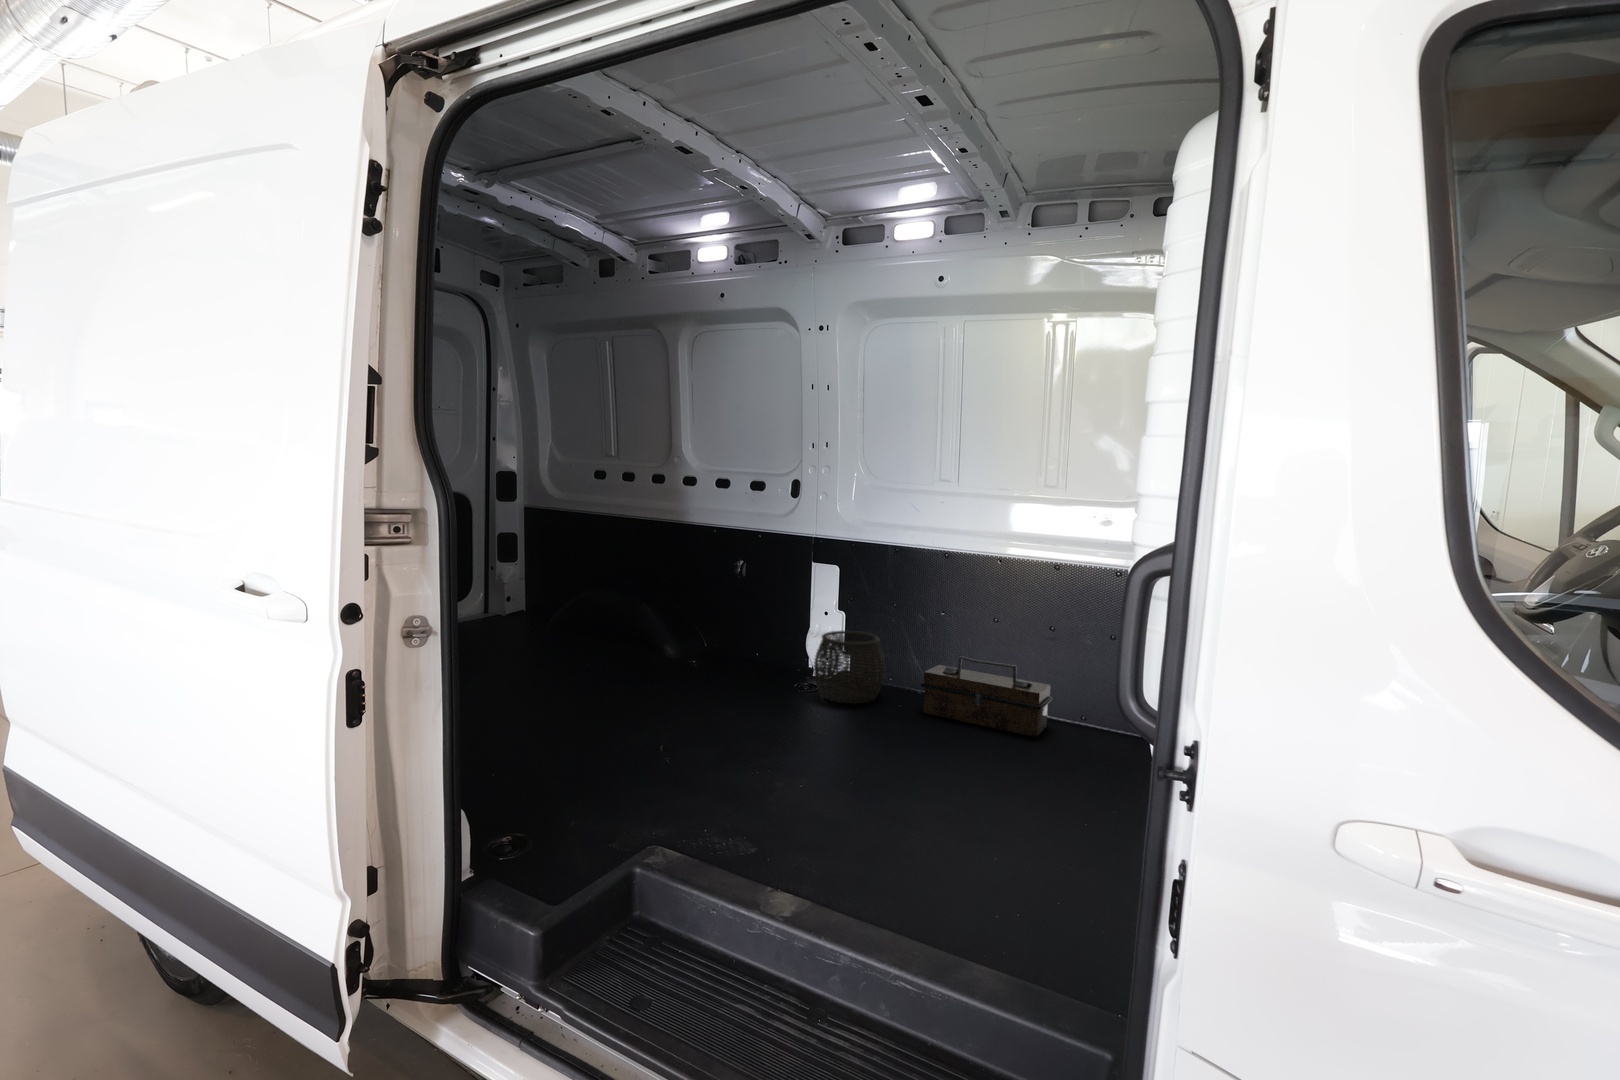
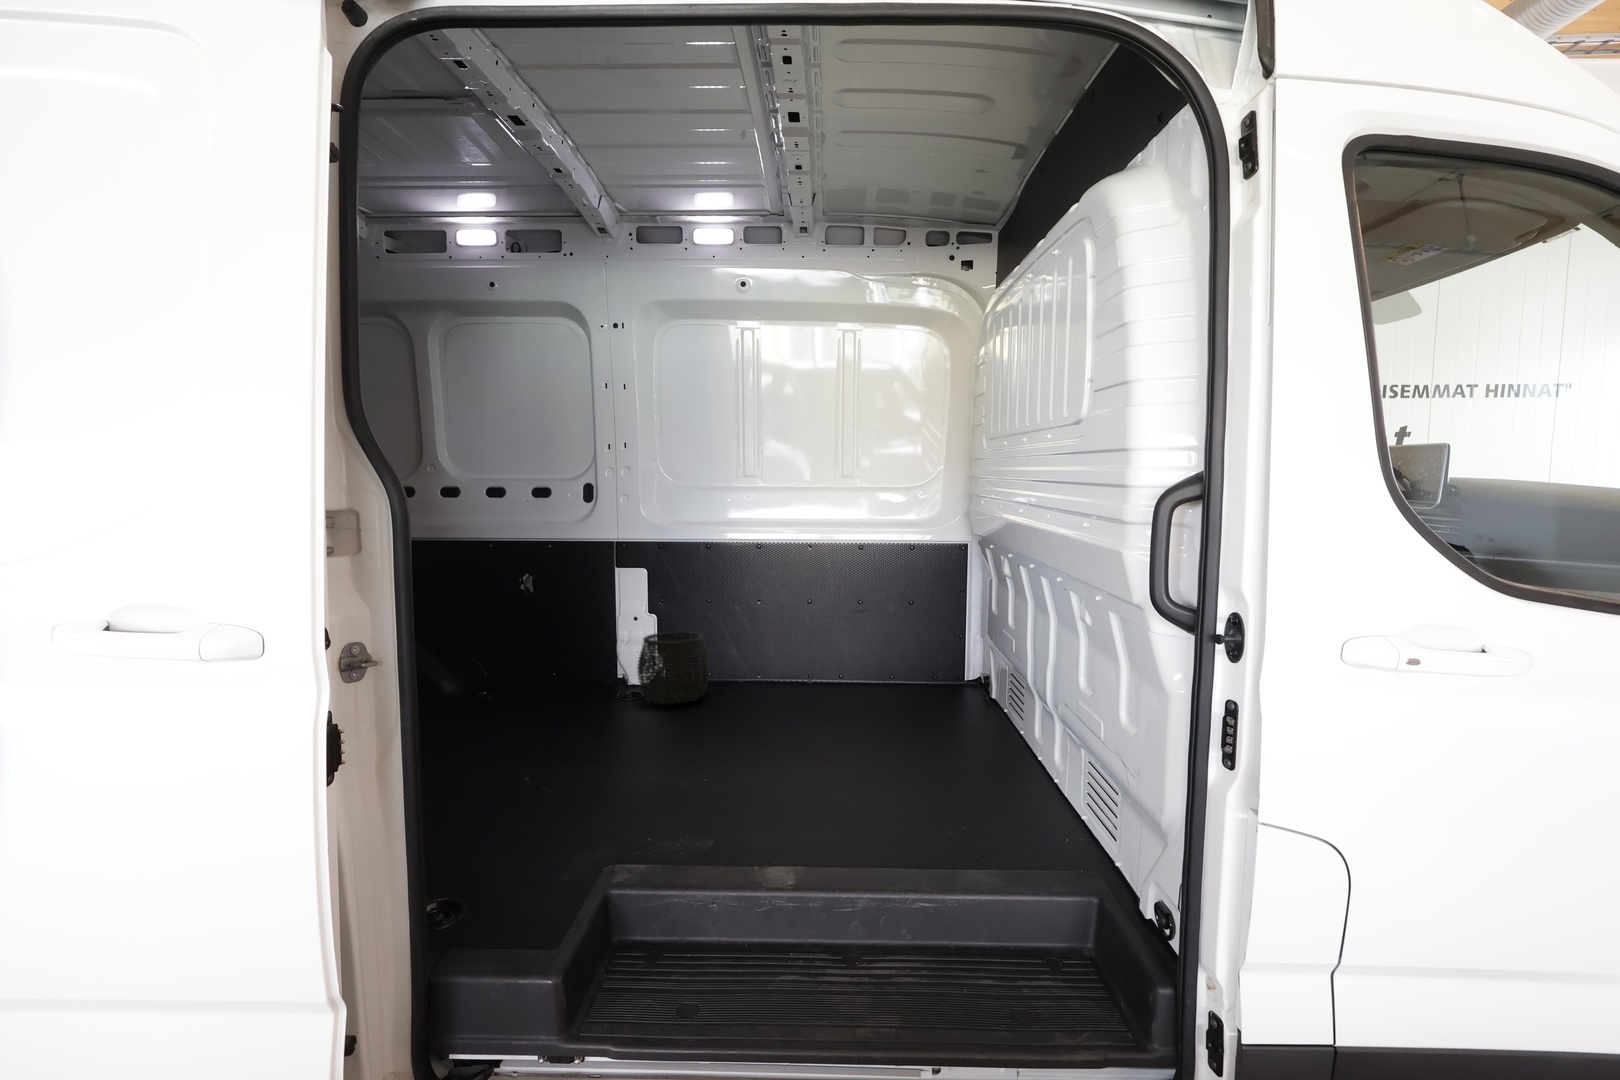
toolbox: present [921,656,1053,737] -> none [752,640,868,701]

